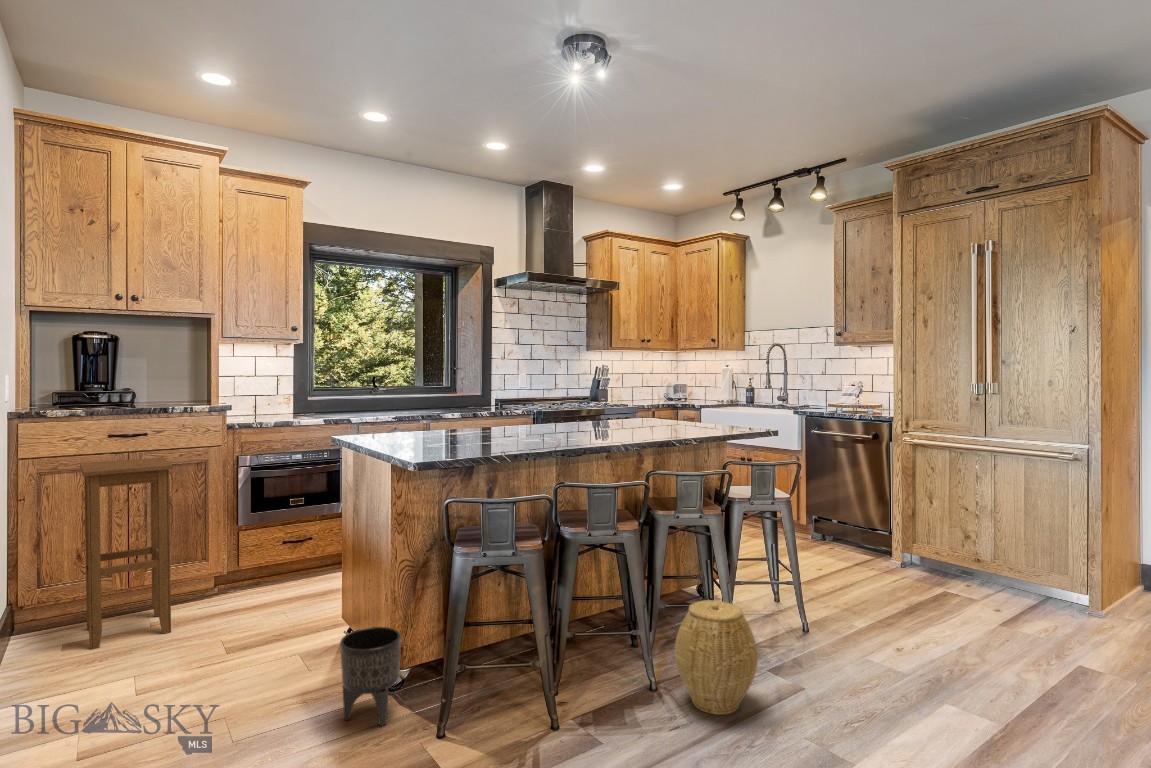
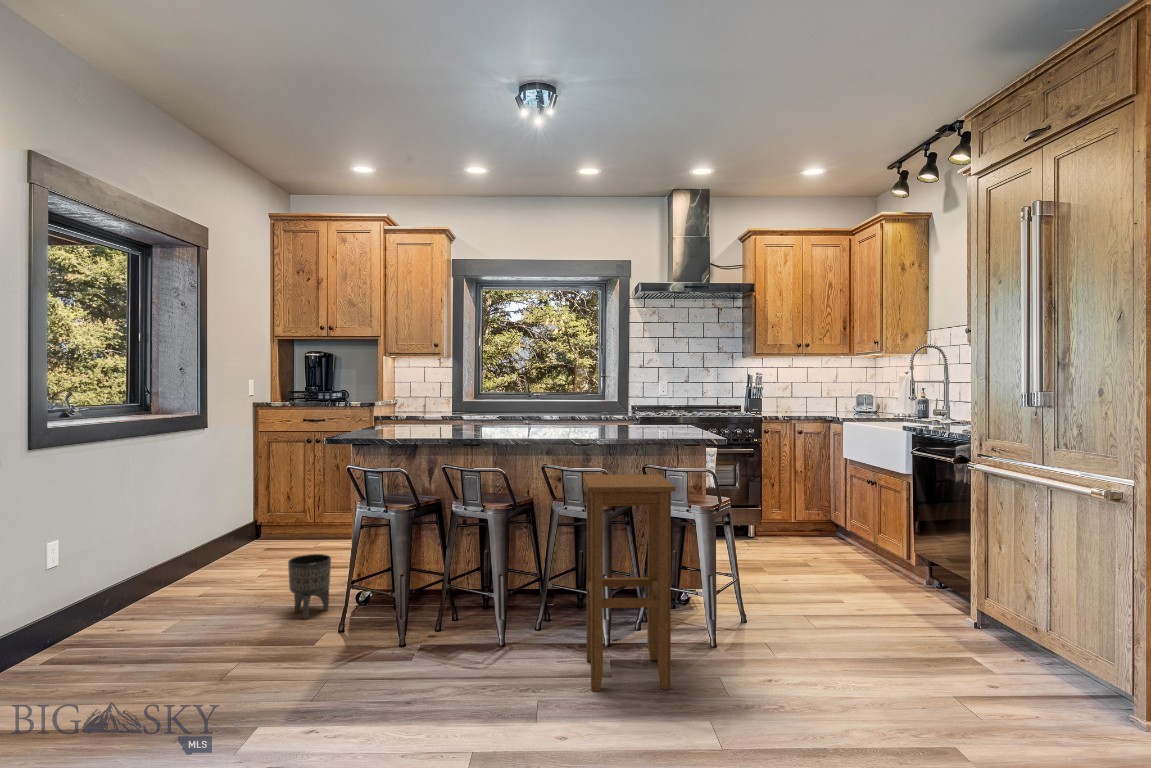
stool: present [80,458,173,649] -> present [583,474,676,691]
woven basket: present [675,600,758,715] -> none [464,578,536,676]

